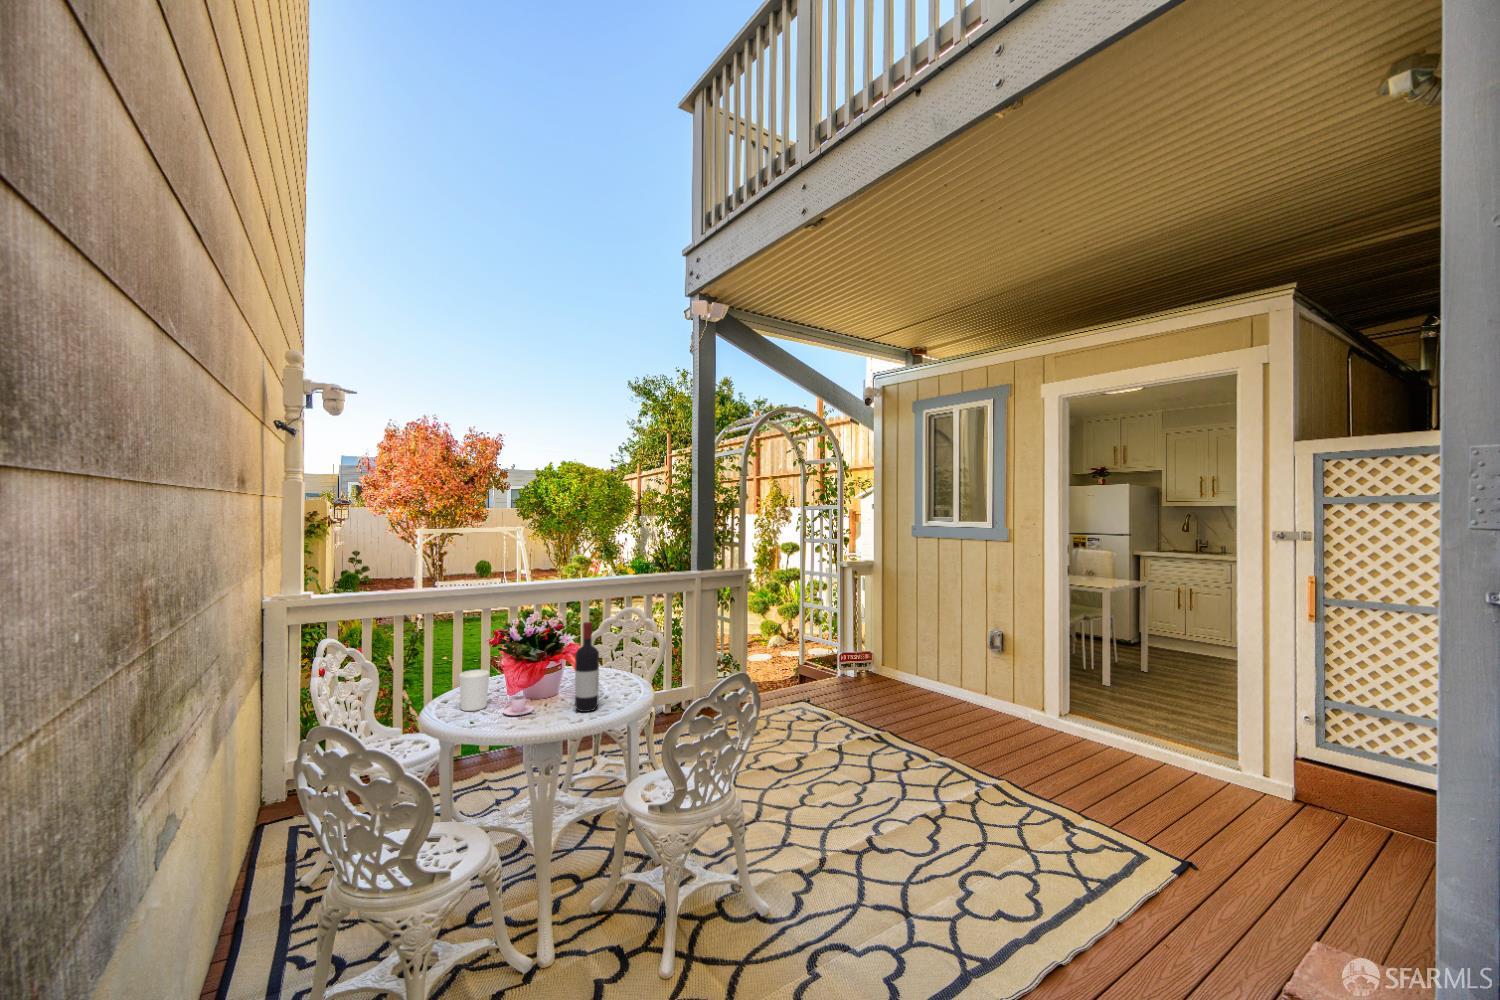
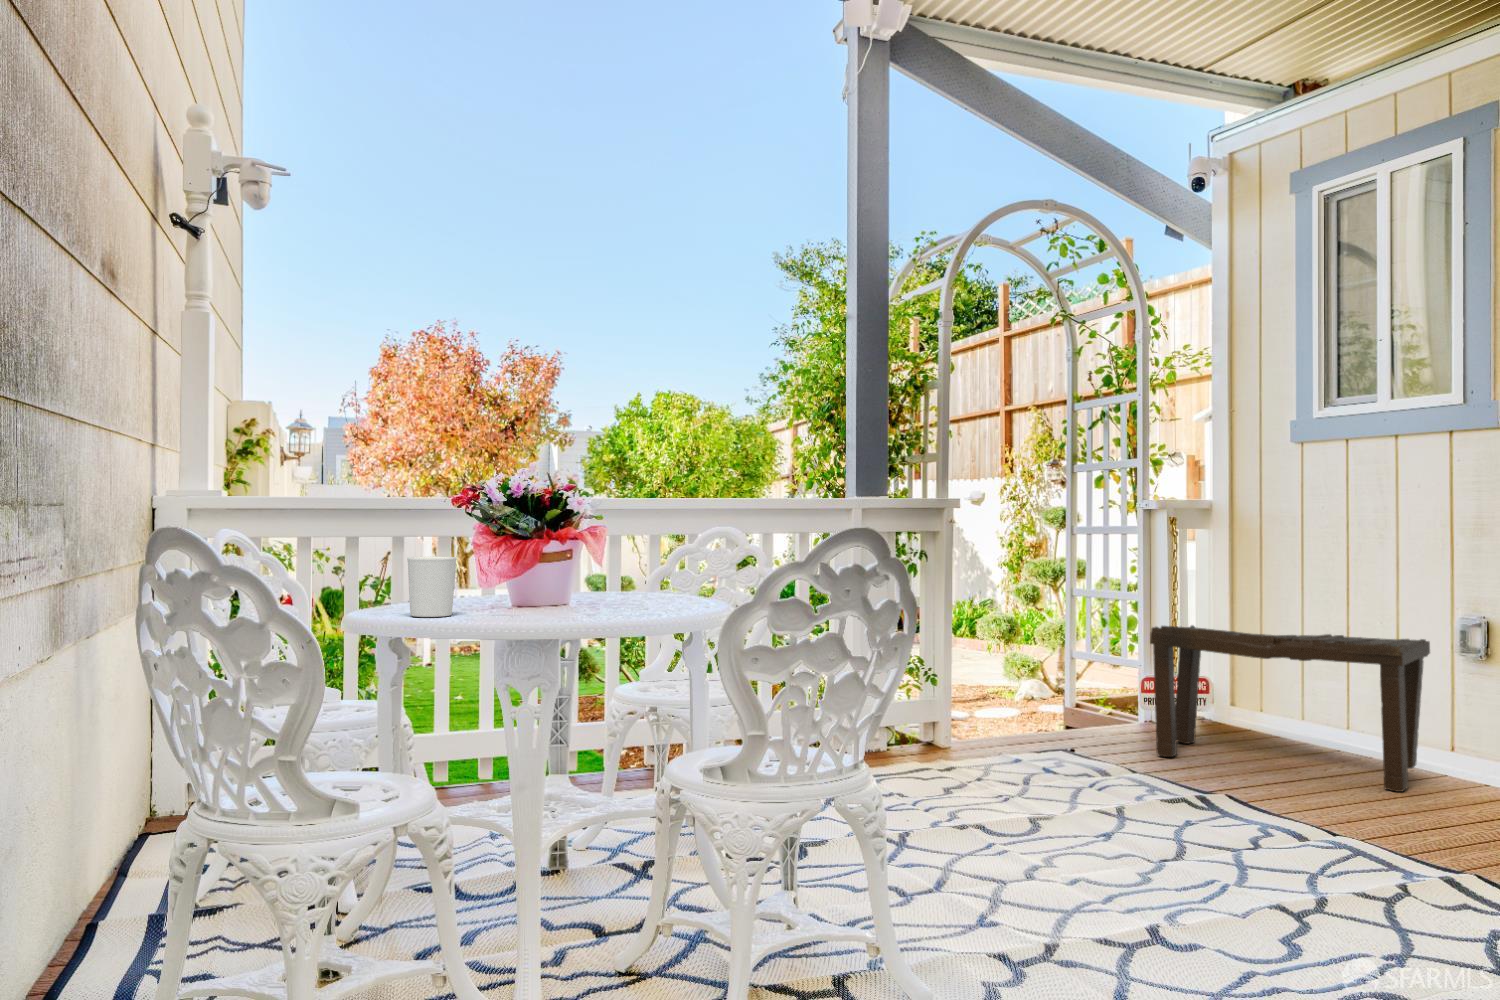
wine bottle: present [575,622,599,712] -> none [591,468,632,622]
bench: none [848,631,978,721] -> present [1150,625,1430,792]
teacup: present [503,696,534,715] -> none [473,559,524,620]

